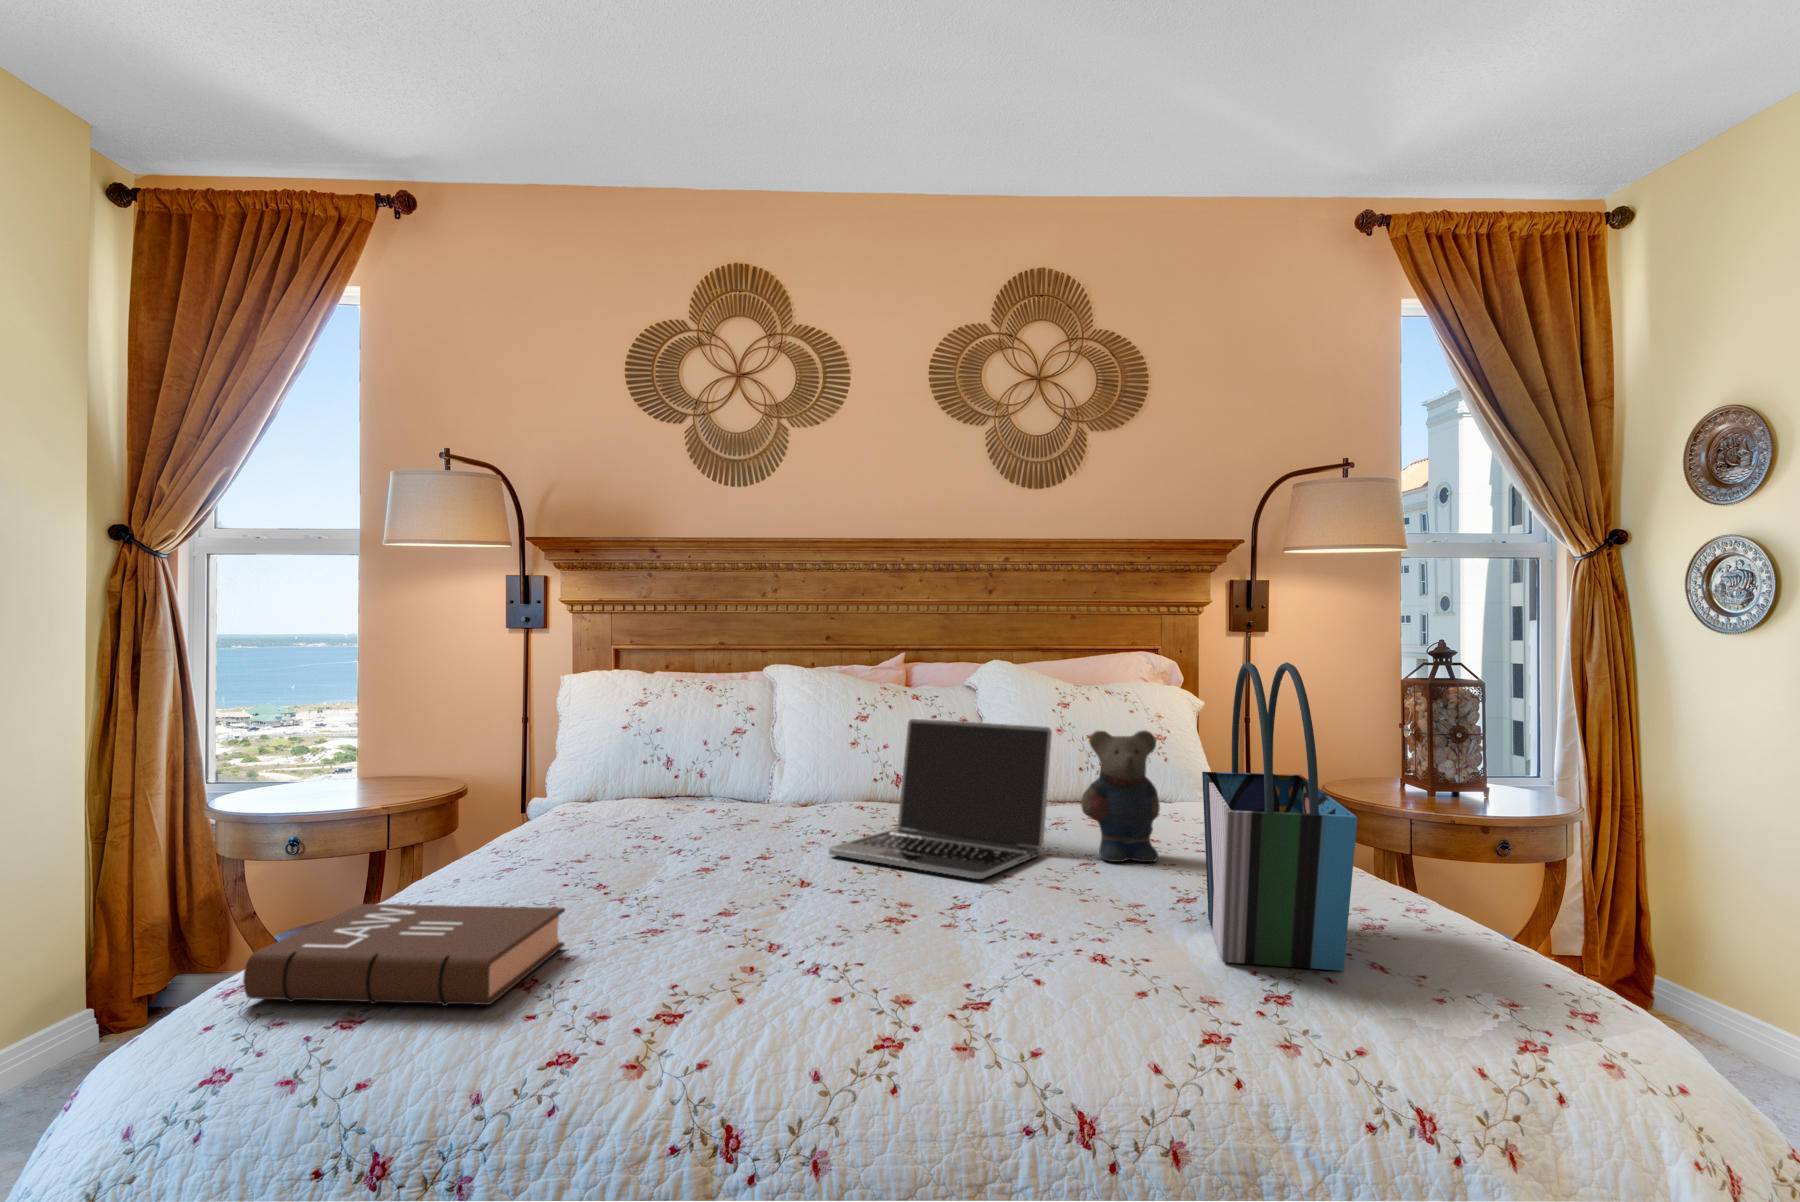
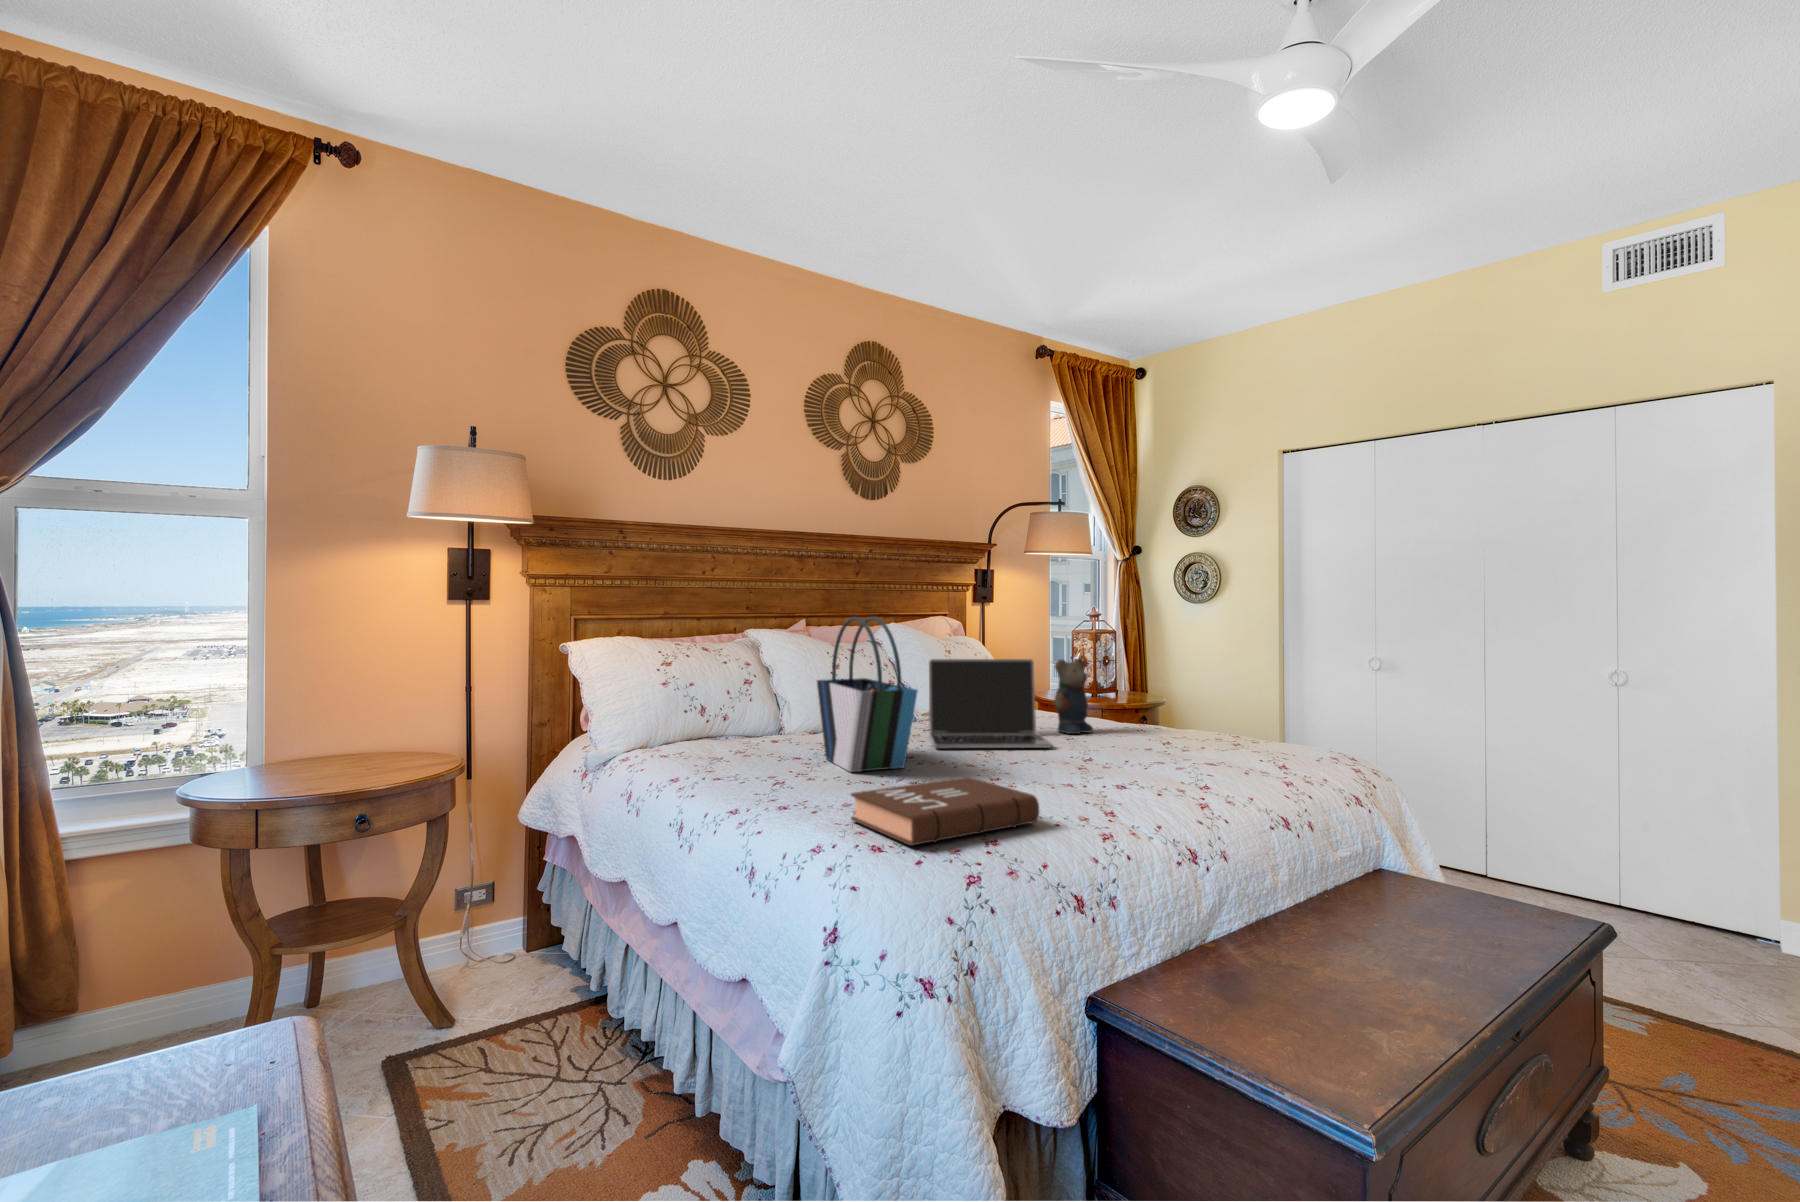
tote bag: present [1202,662,1358,971] -> present [817,617,917,772]

